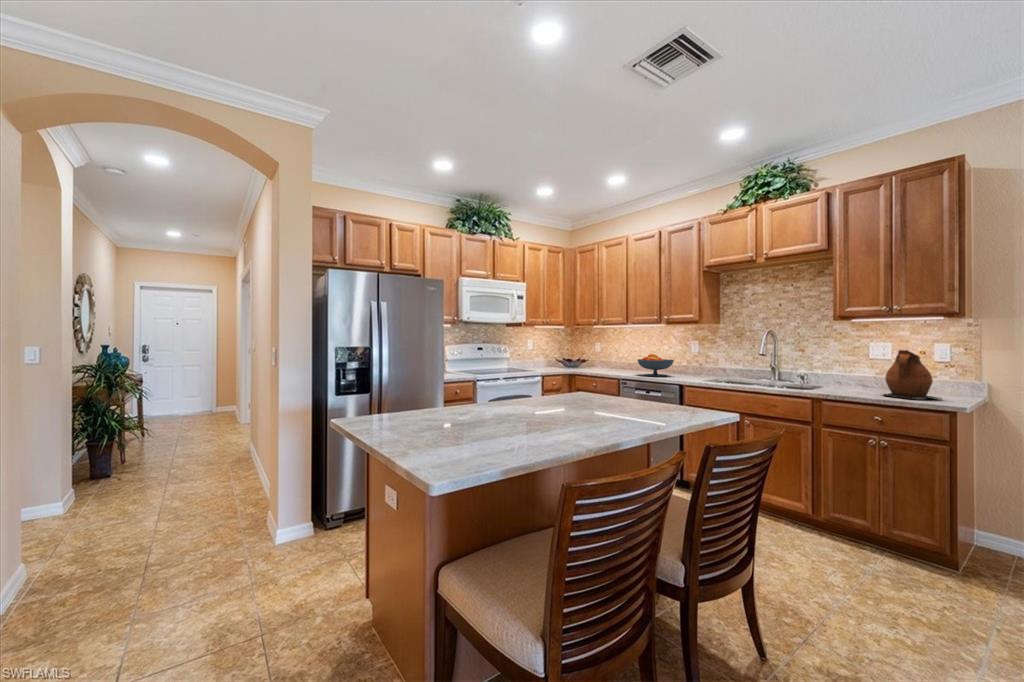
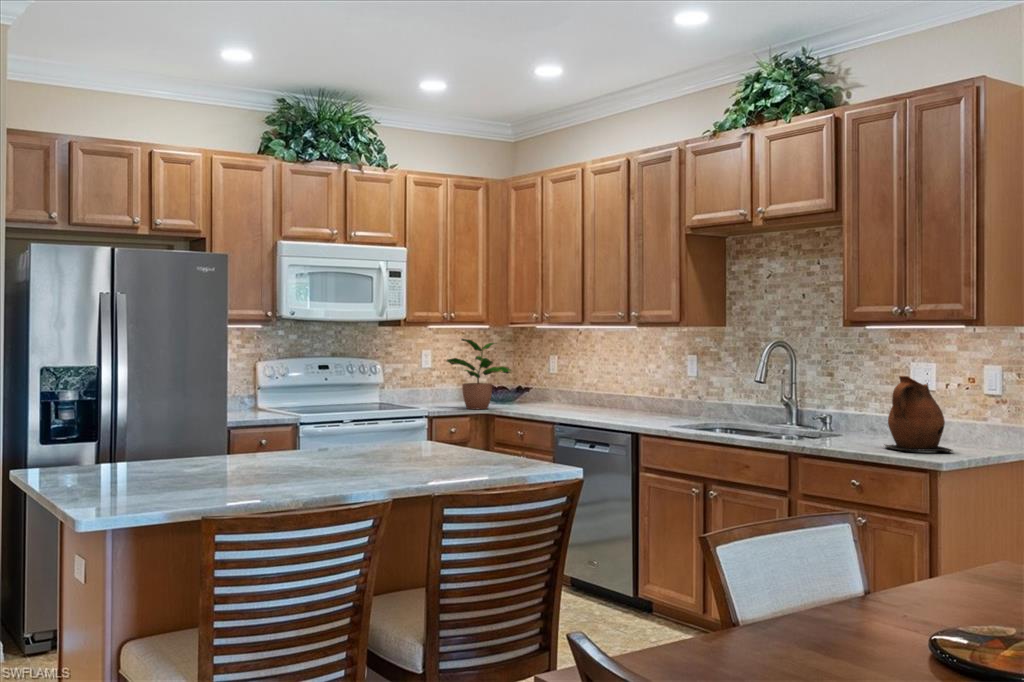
potted plant: none [548,333,586,372] -> present [447,339,512,409]
fruit bowl: present [637,354,674,377] -> none [586,378,647,419]

